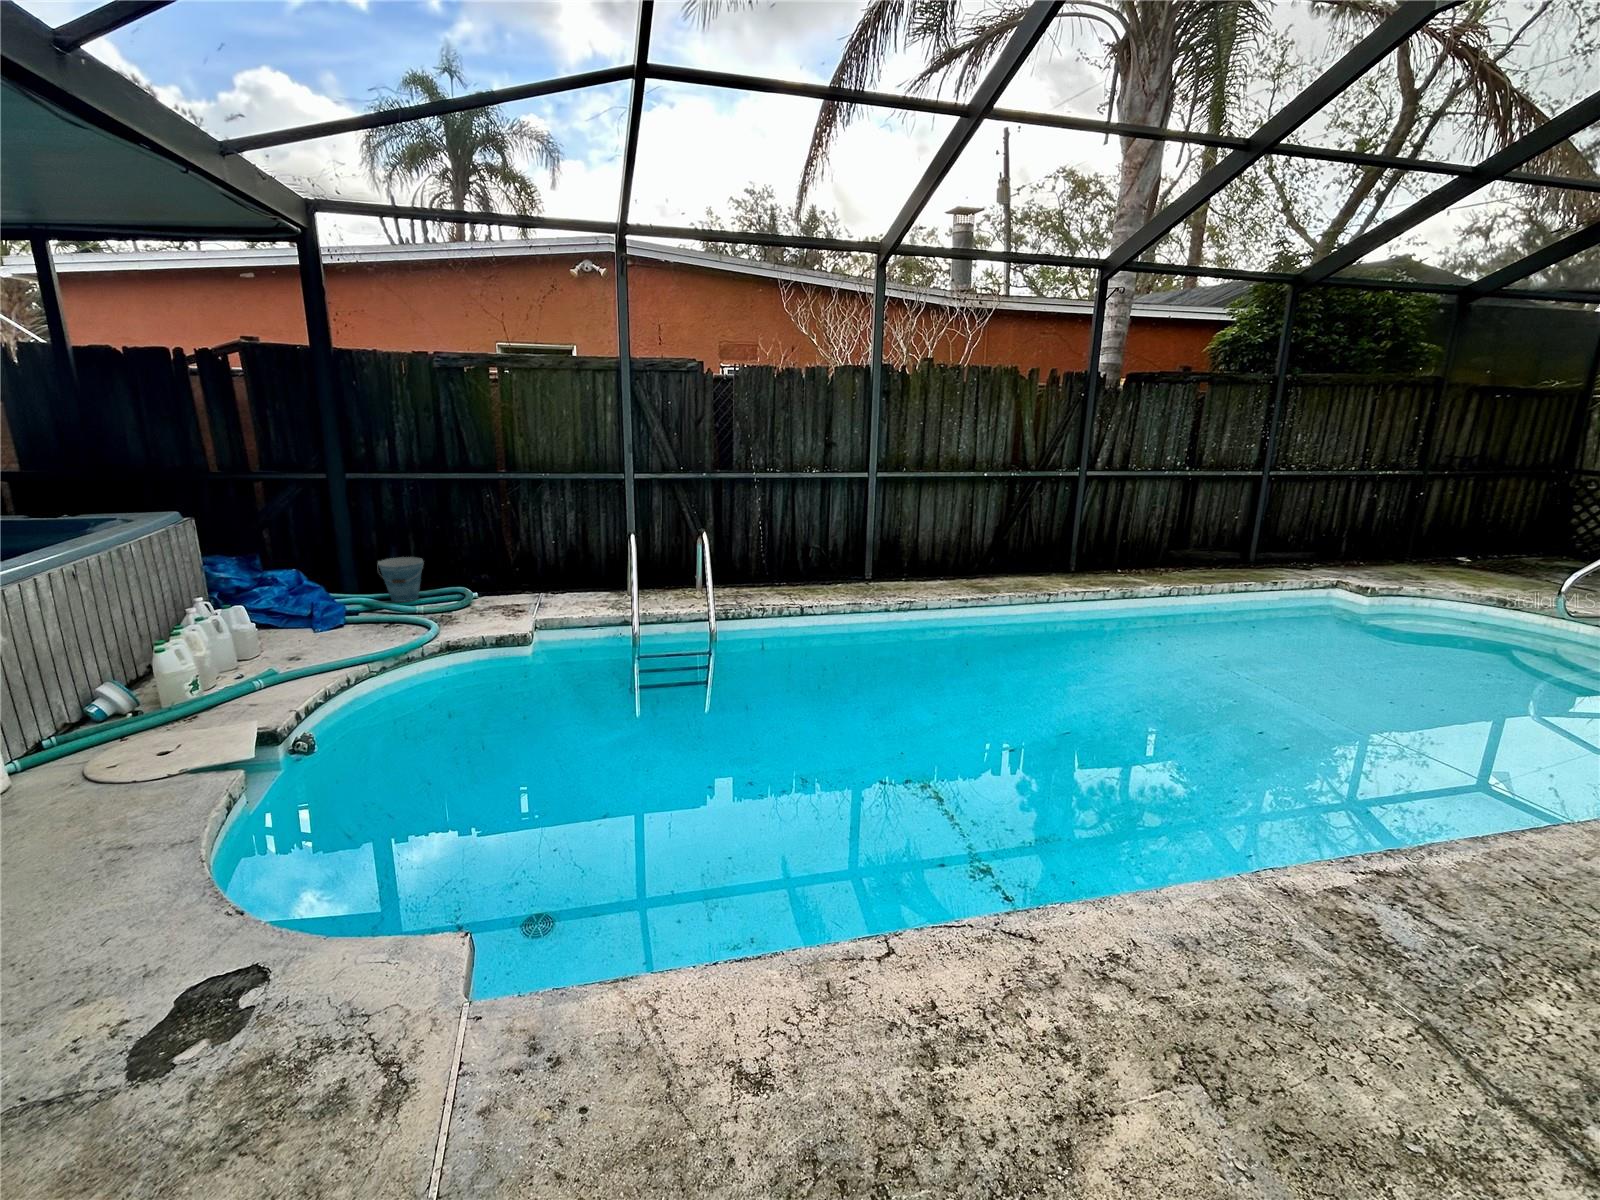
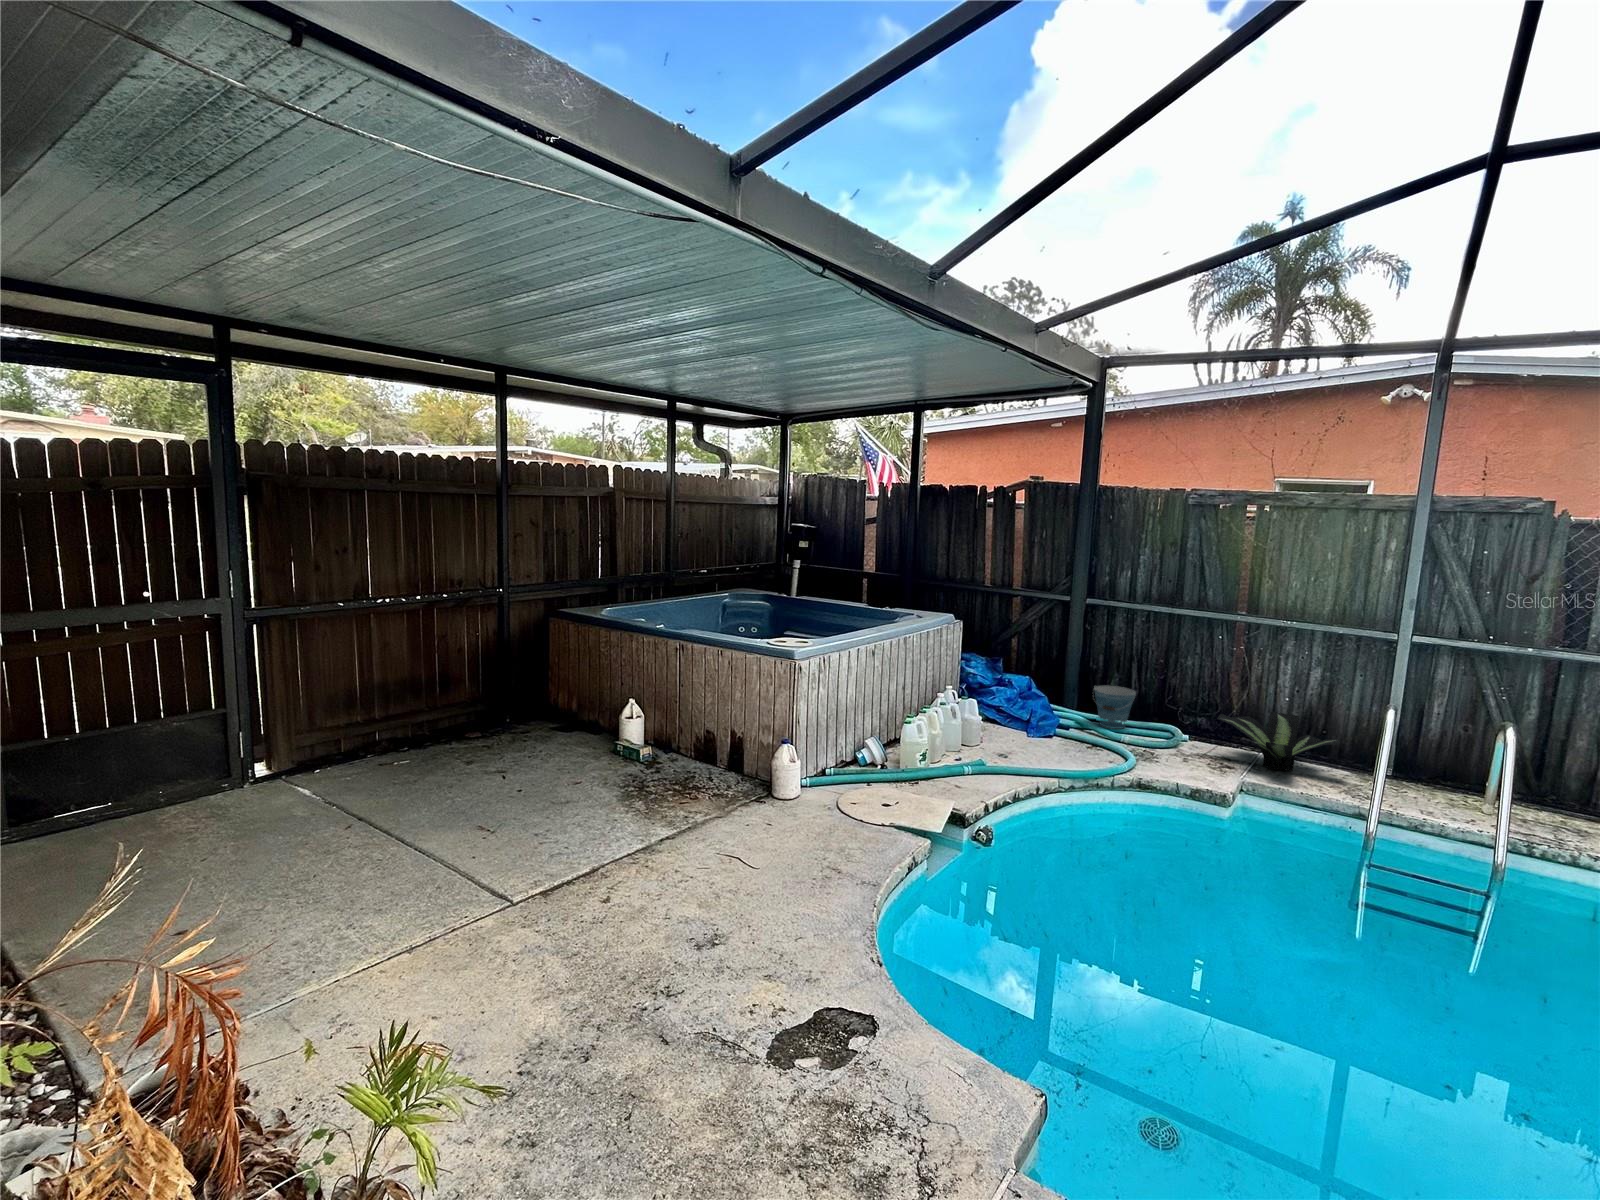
potted plant: none [505,554,602,605] -> present [1217,712,1340,771]

